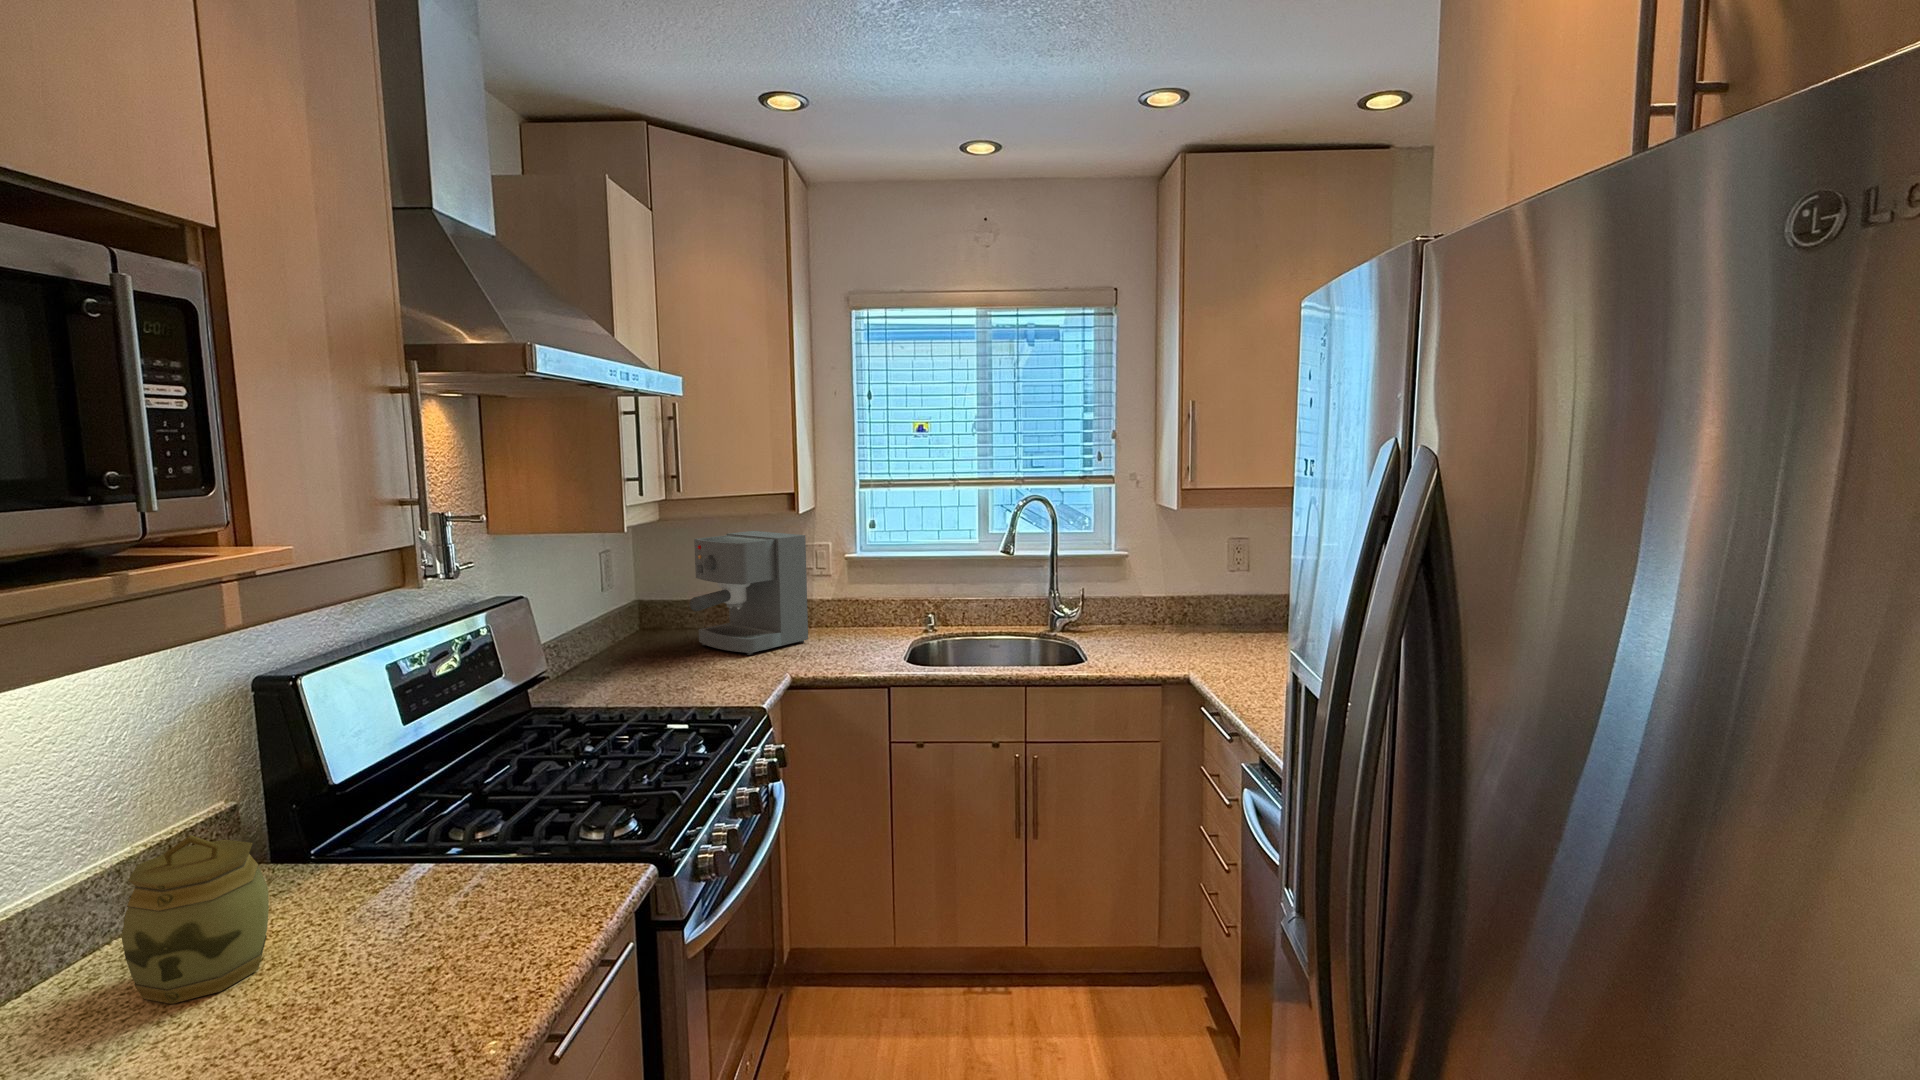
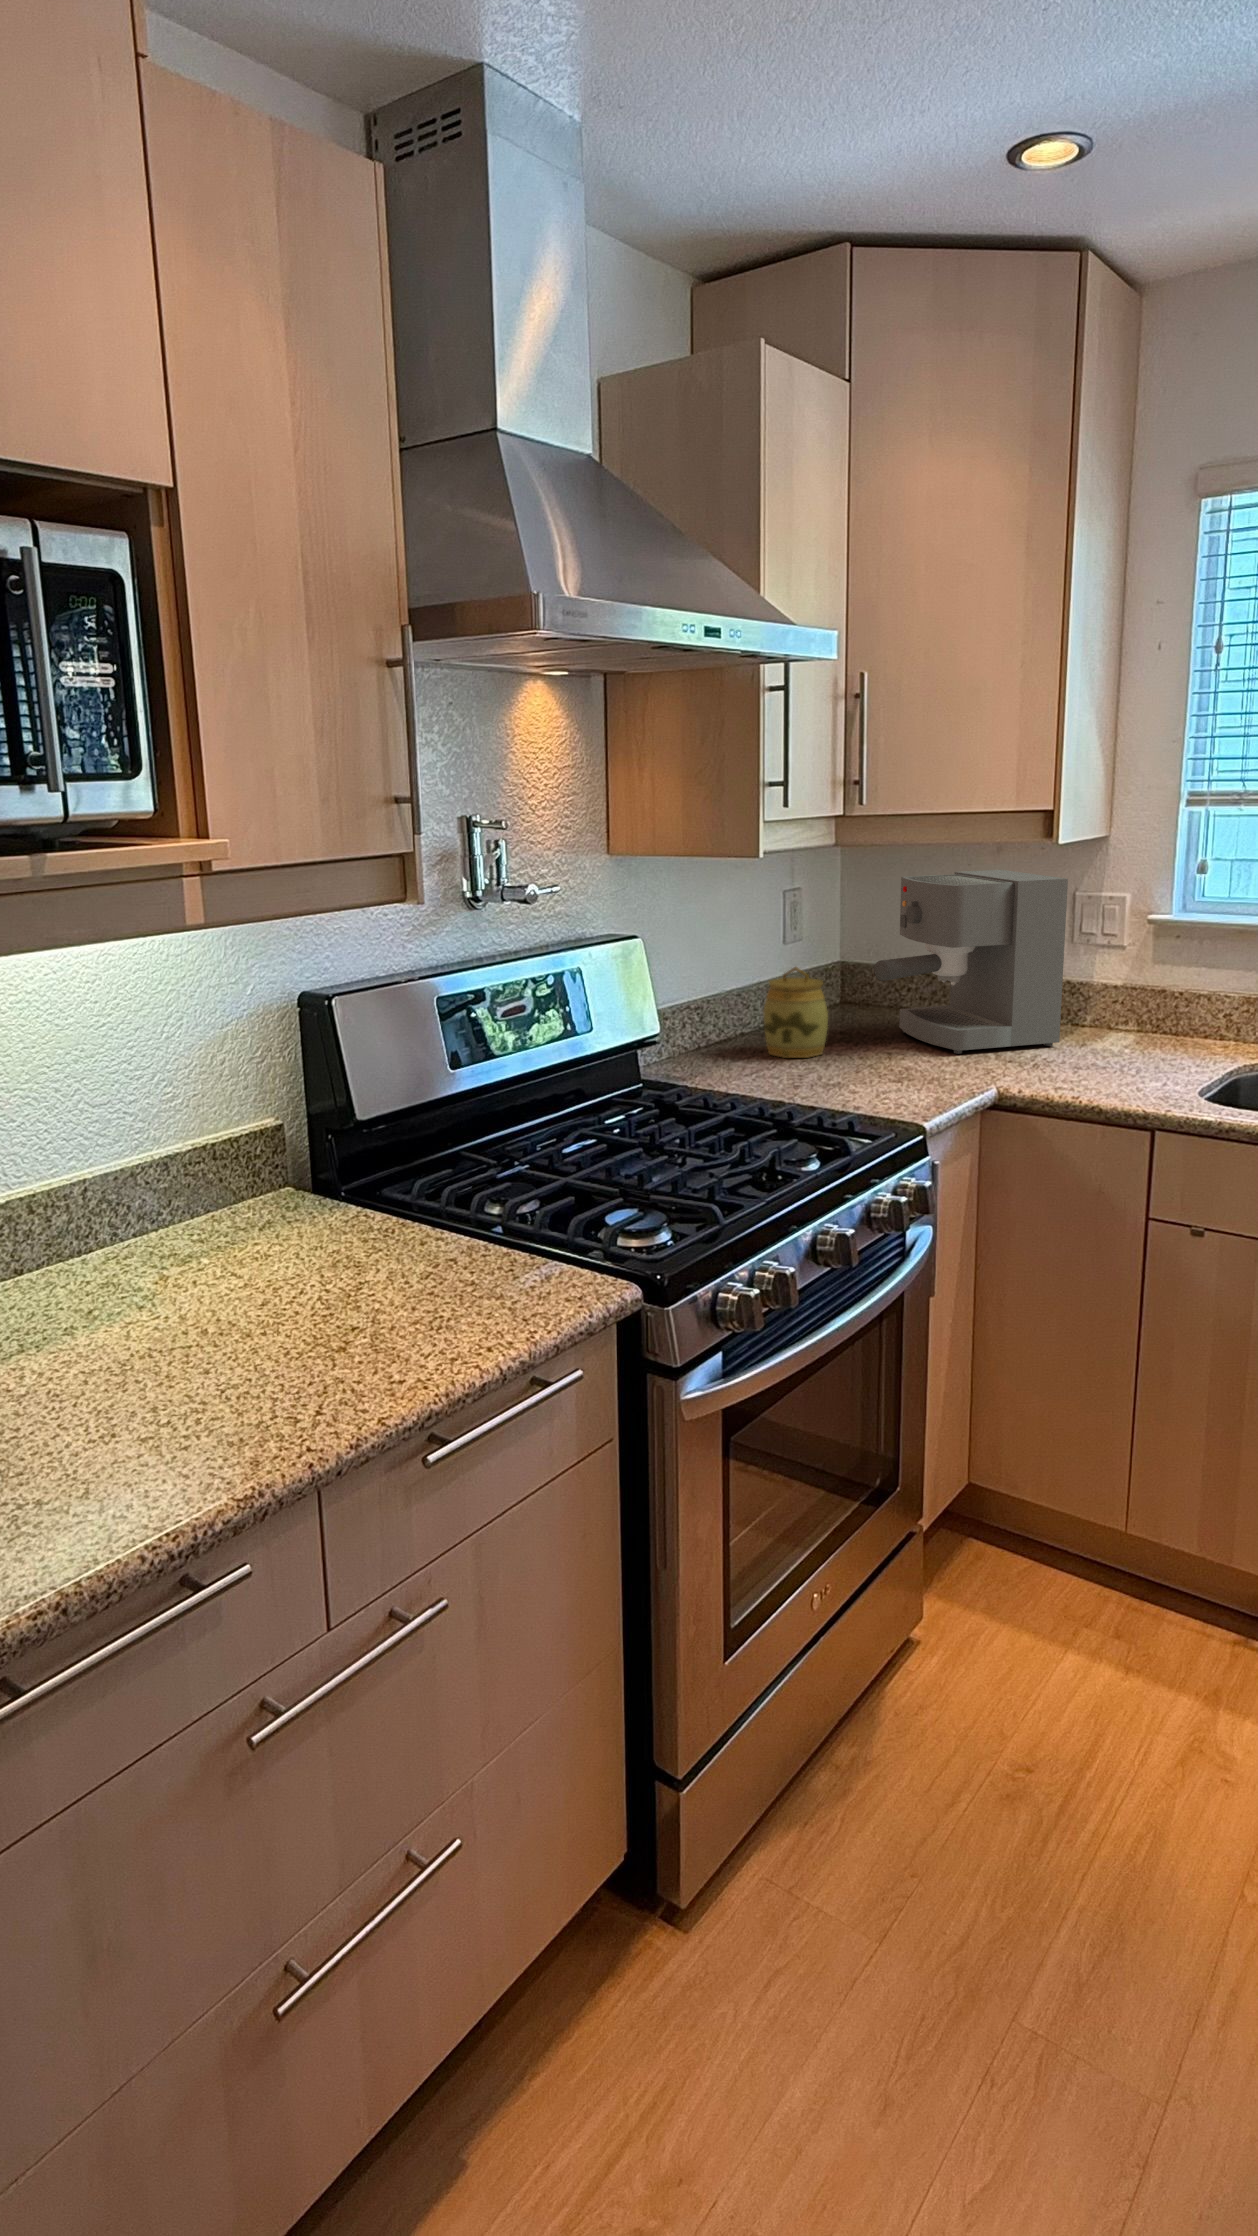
jar: present [121,835,269,1004] -> present [763,967,828,1058]

